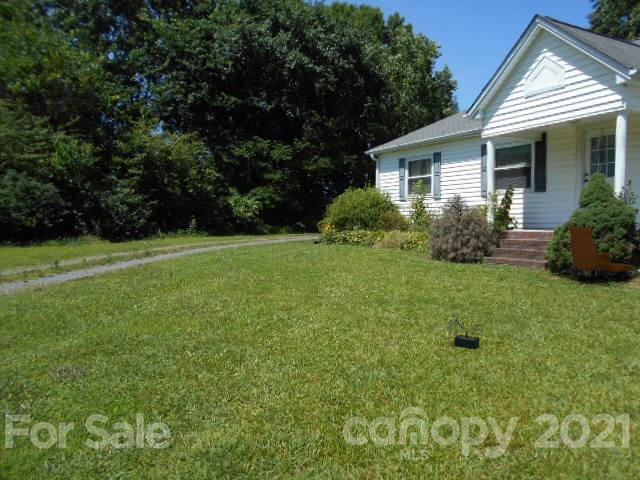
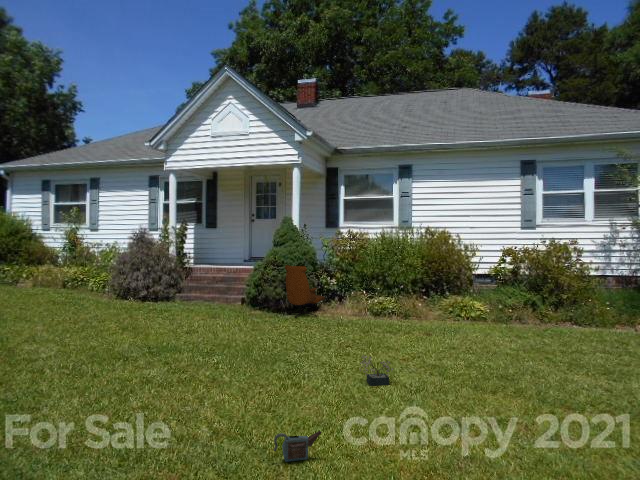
decorative plant: present [448,314,483,349] -> present [360,355,393,386]
watering can: none [408,339,448,365] -> present [274,431,322,462]

